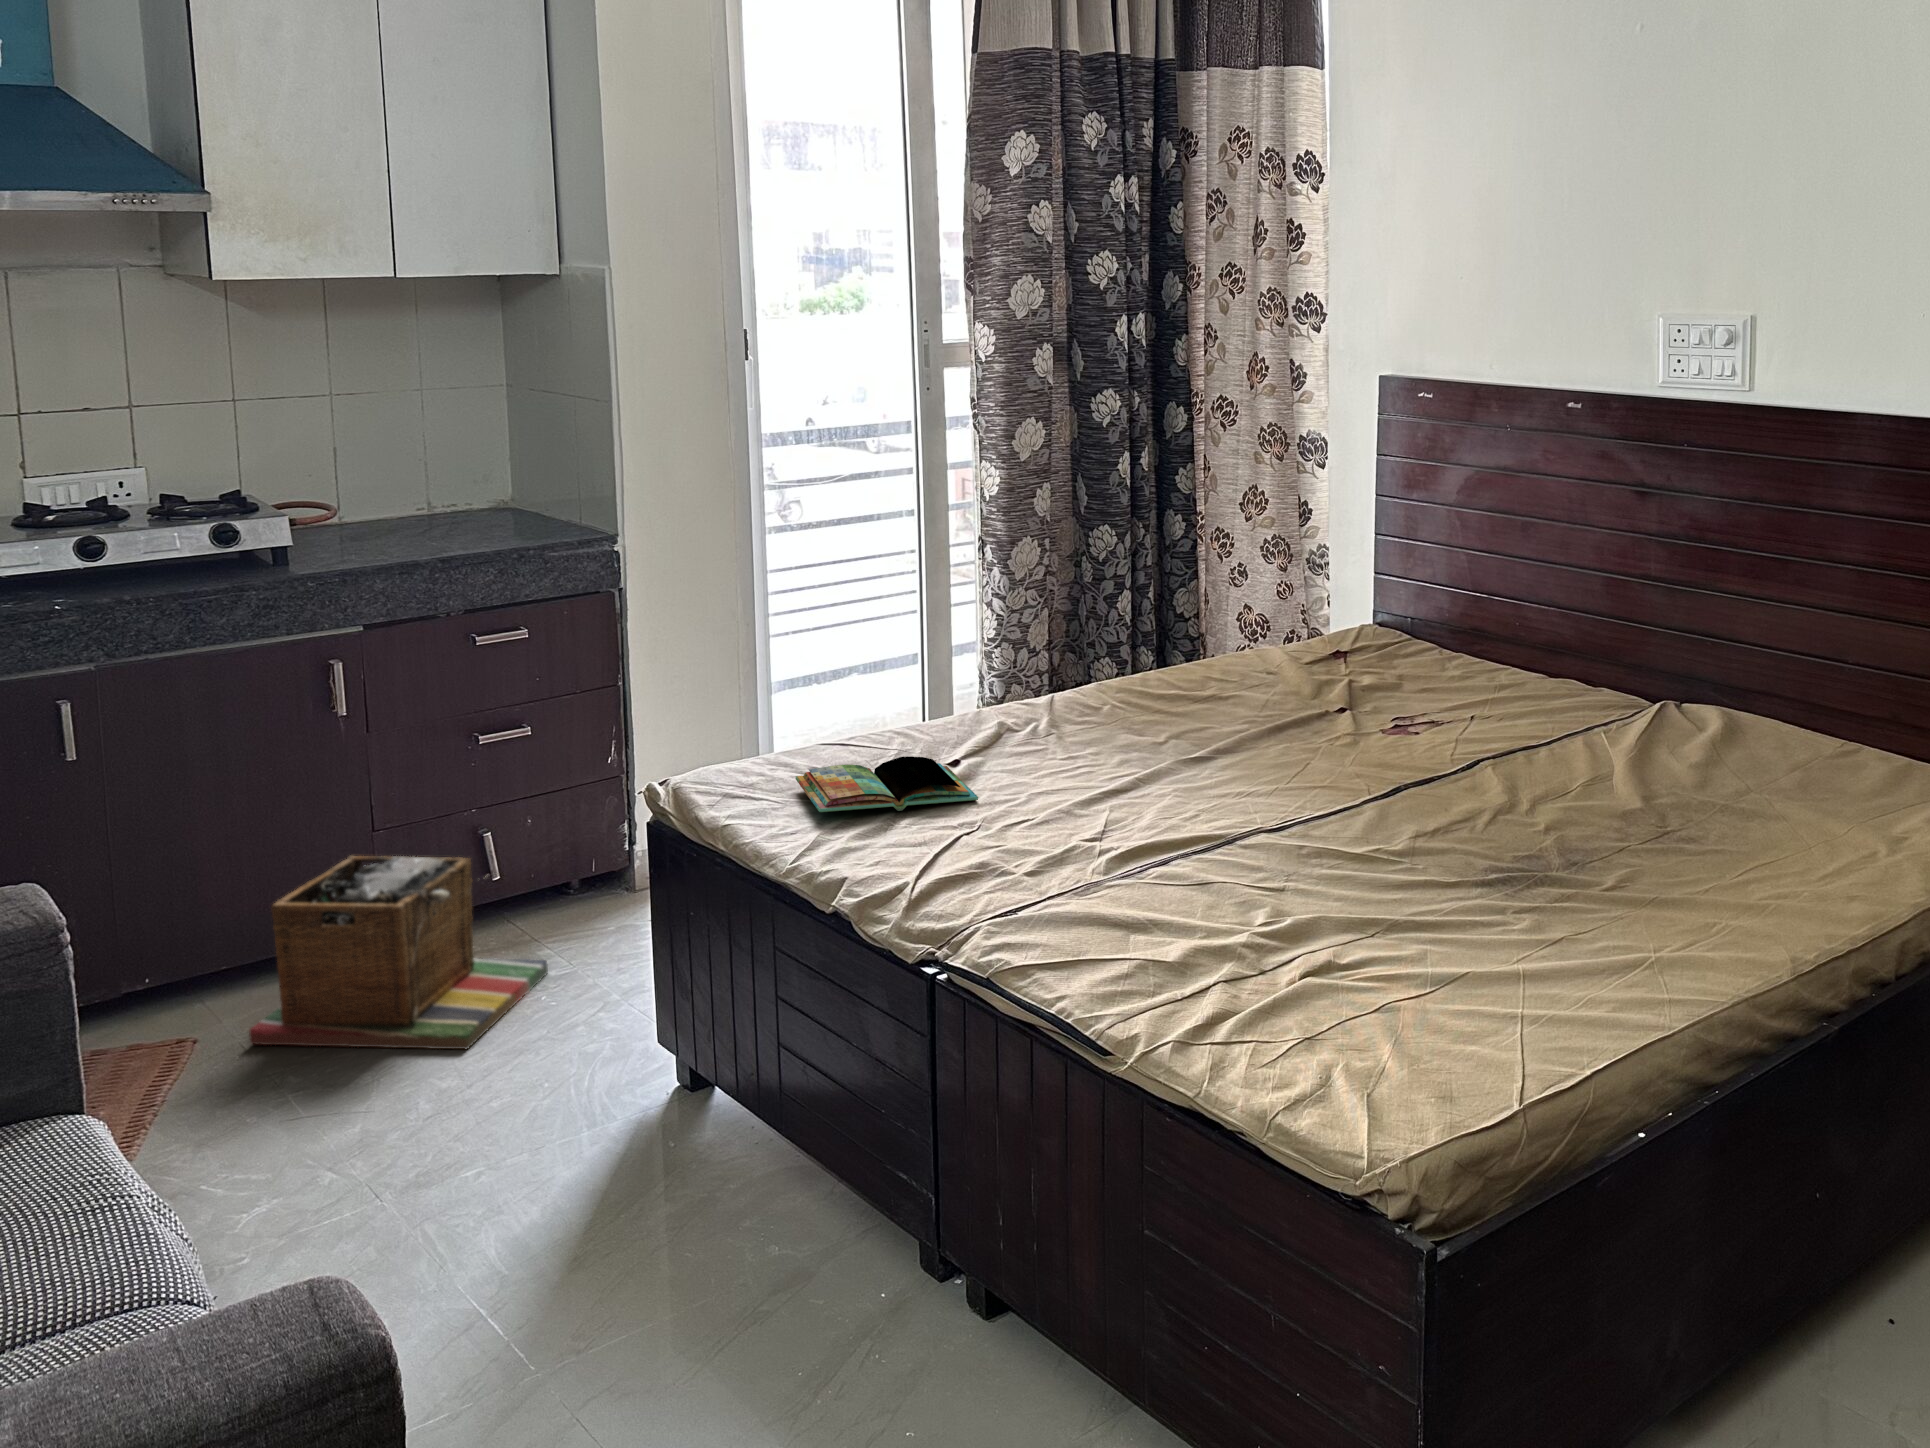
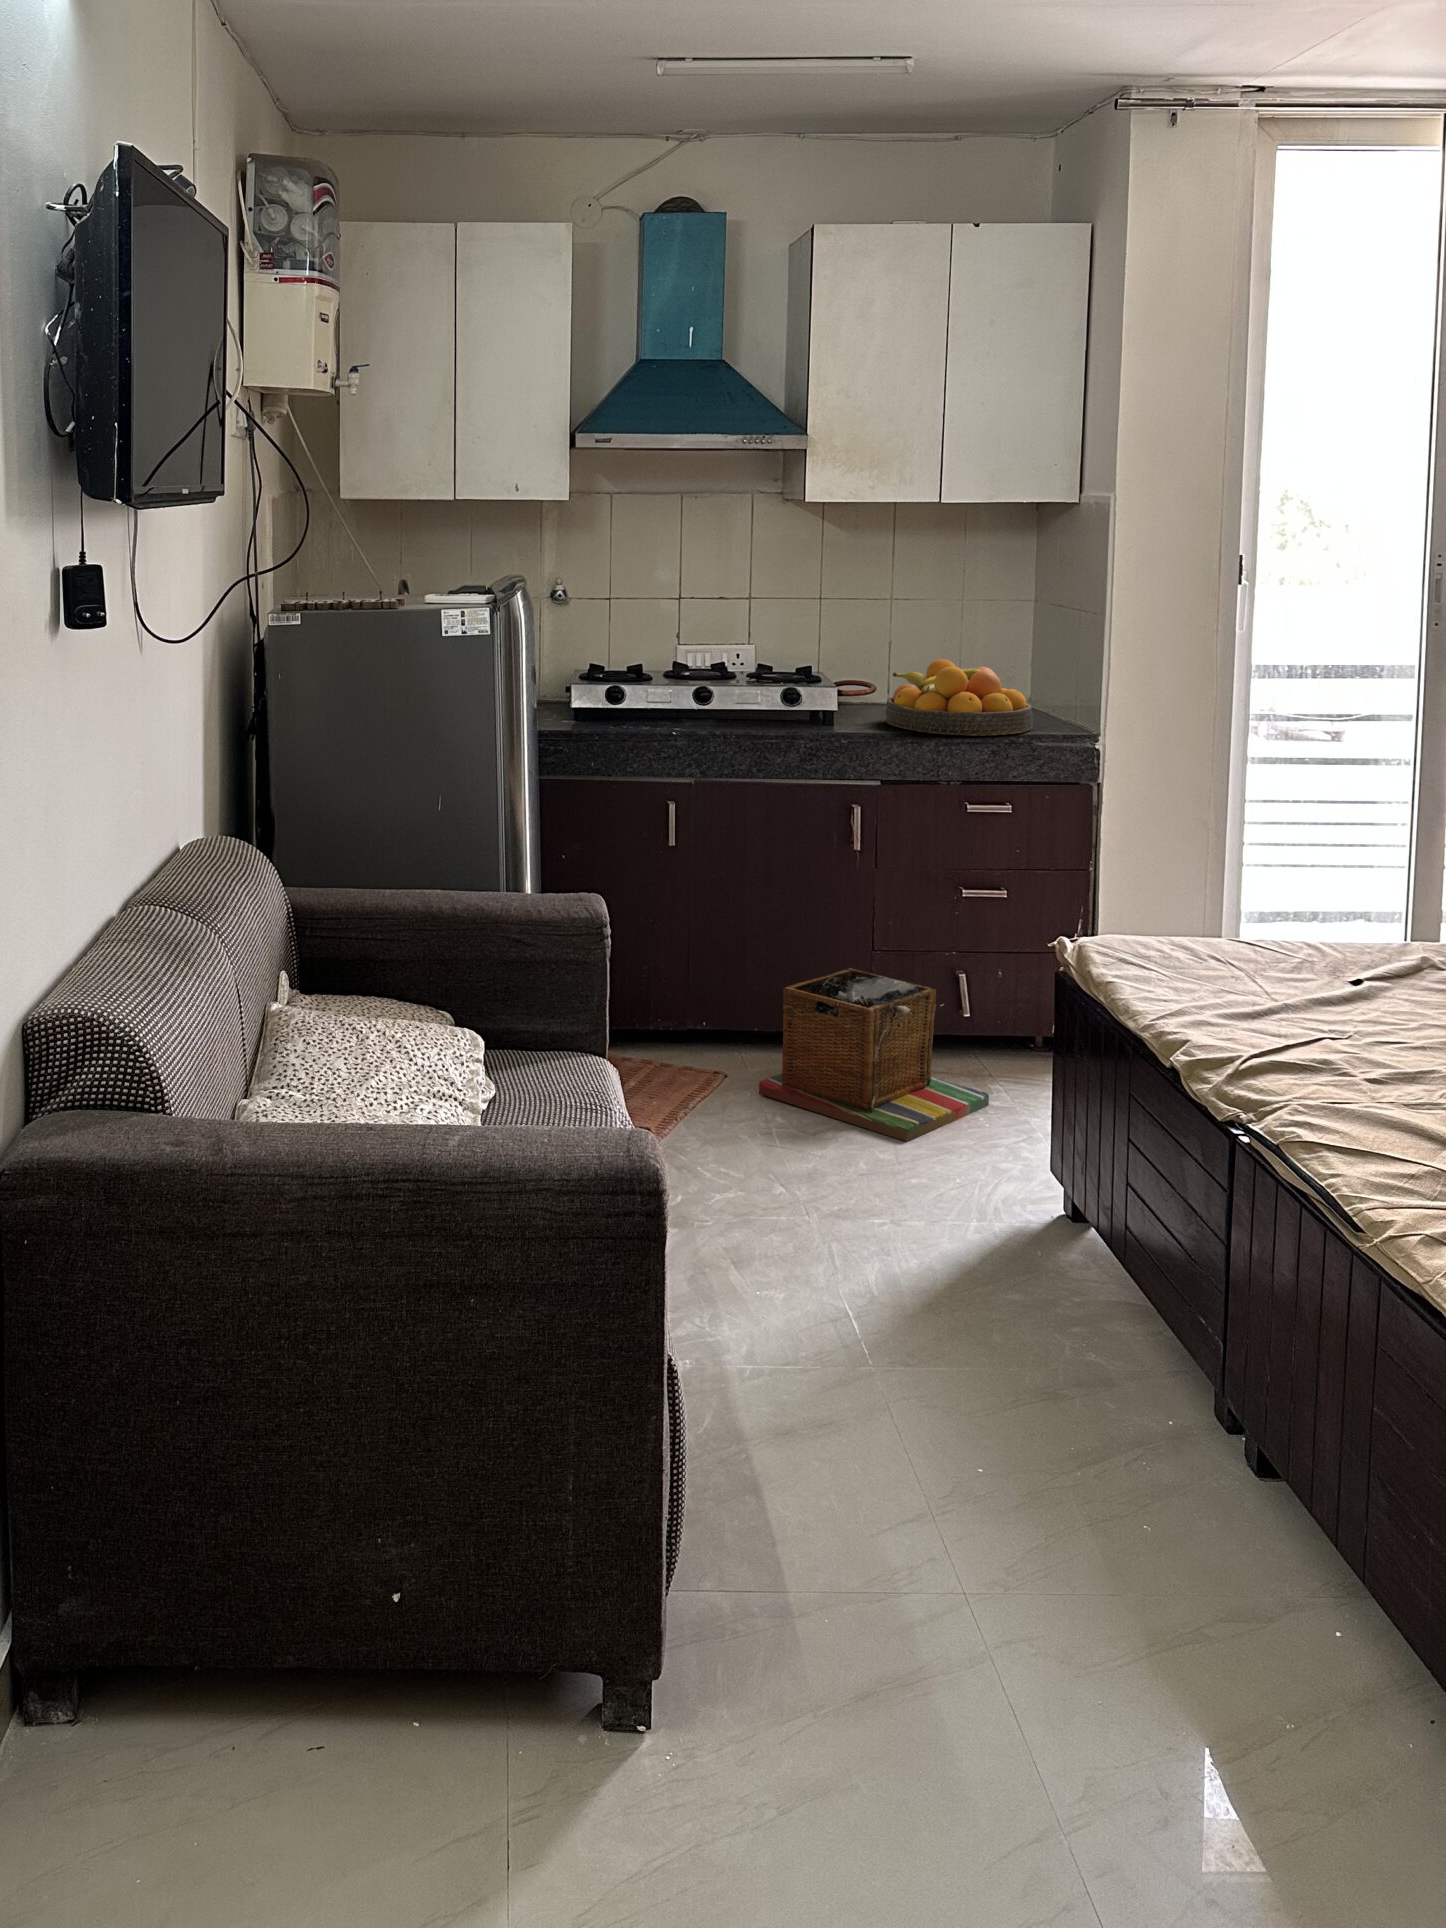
fruit bowl: none [349,464,533,555] -> present [886,659,1033,736]
book: present [795,756,978,812] -> none [1185,953,1356,1012]

